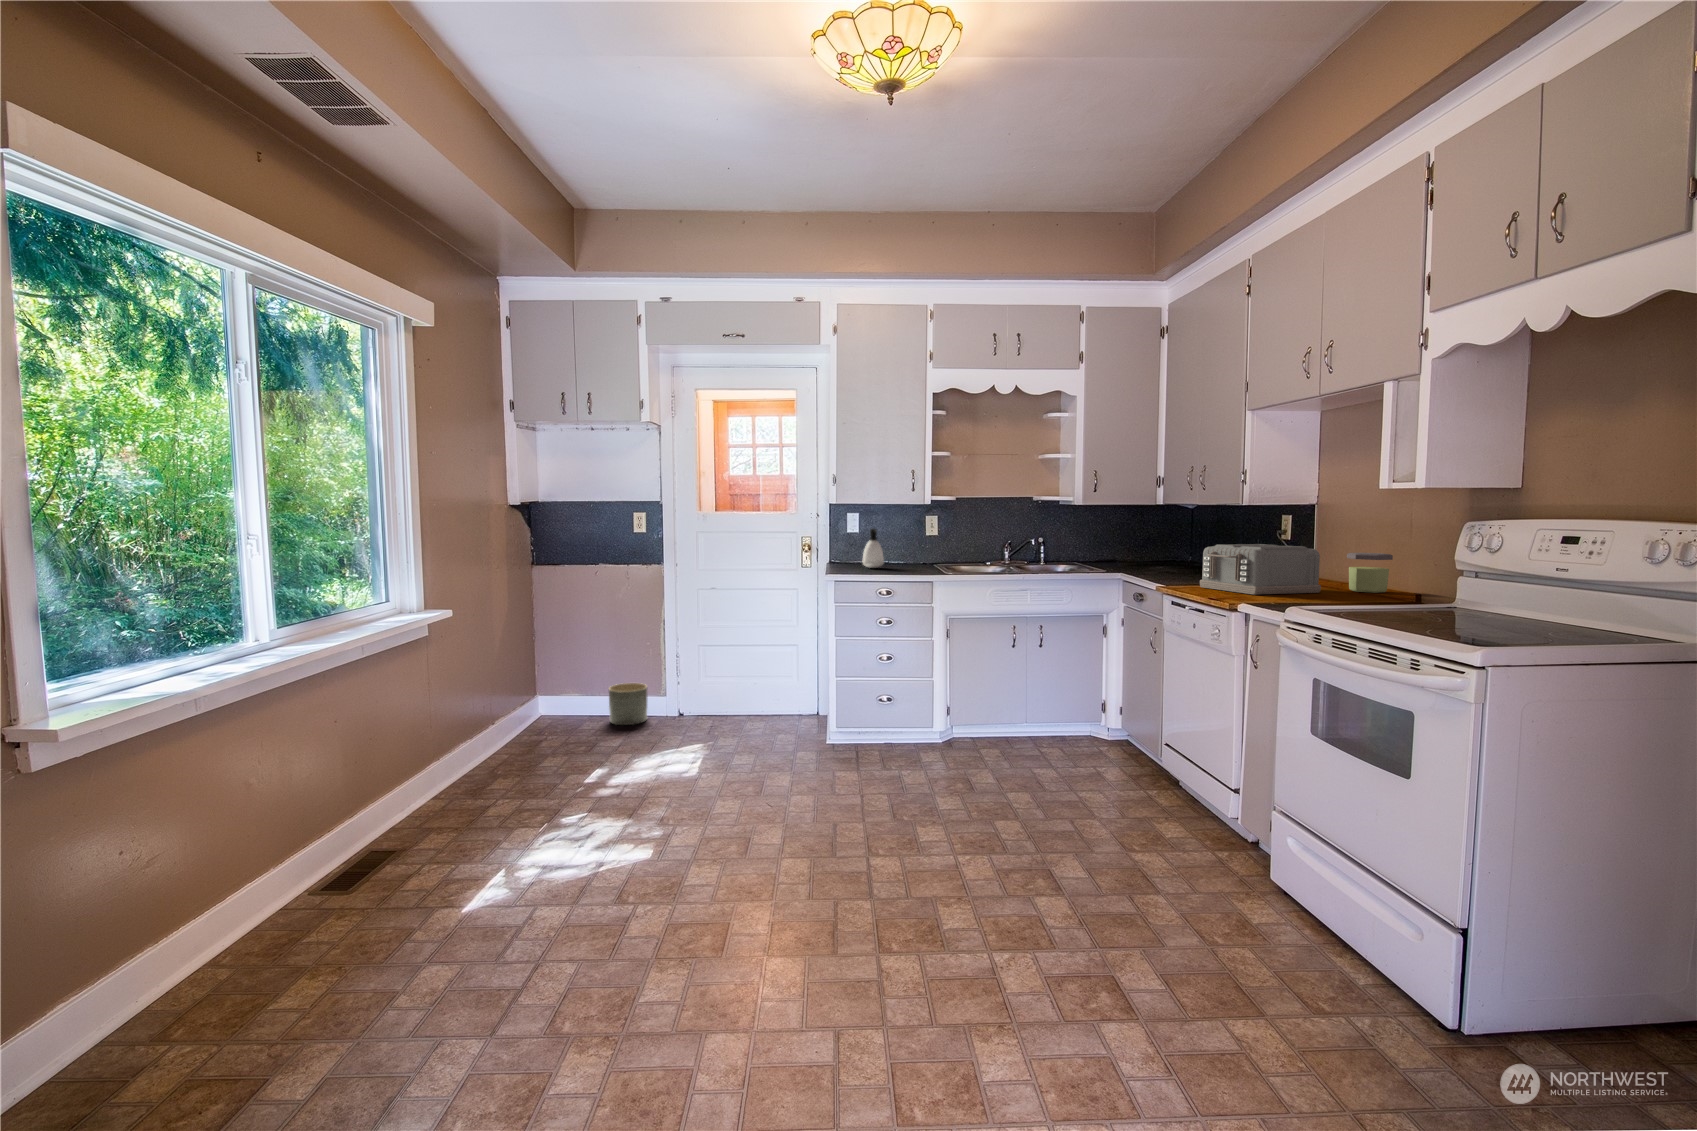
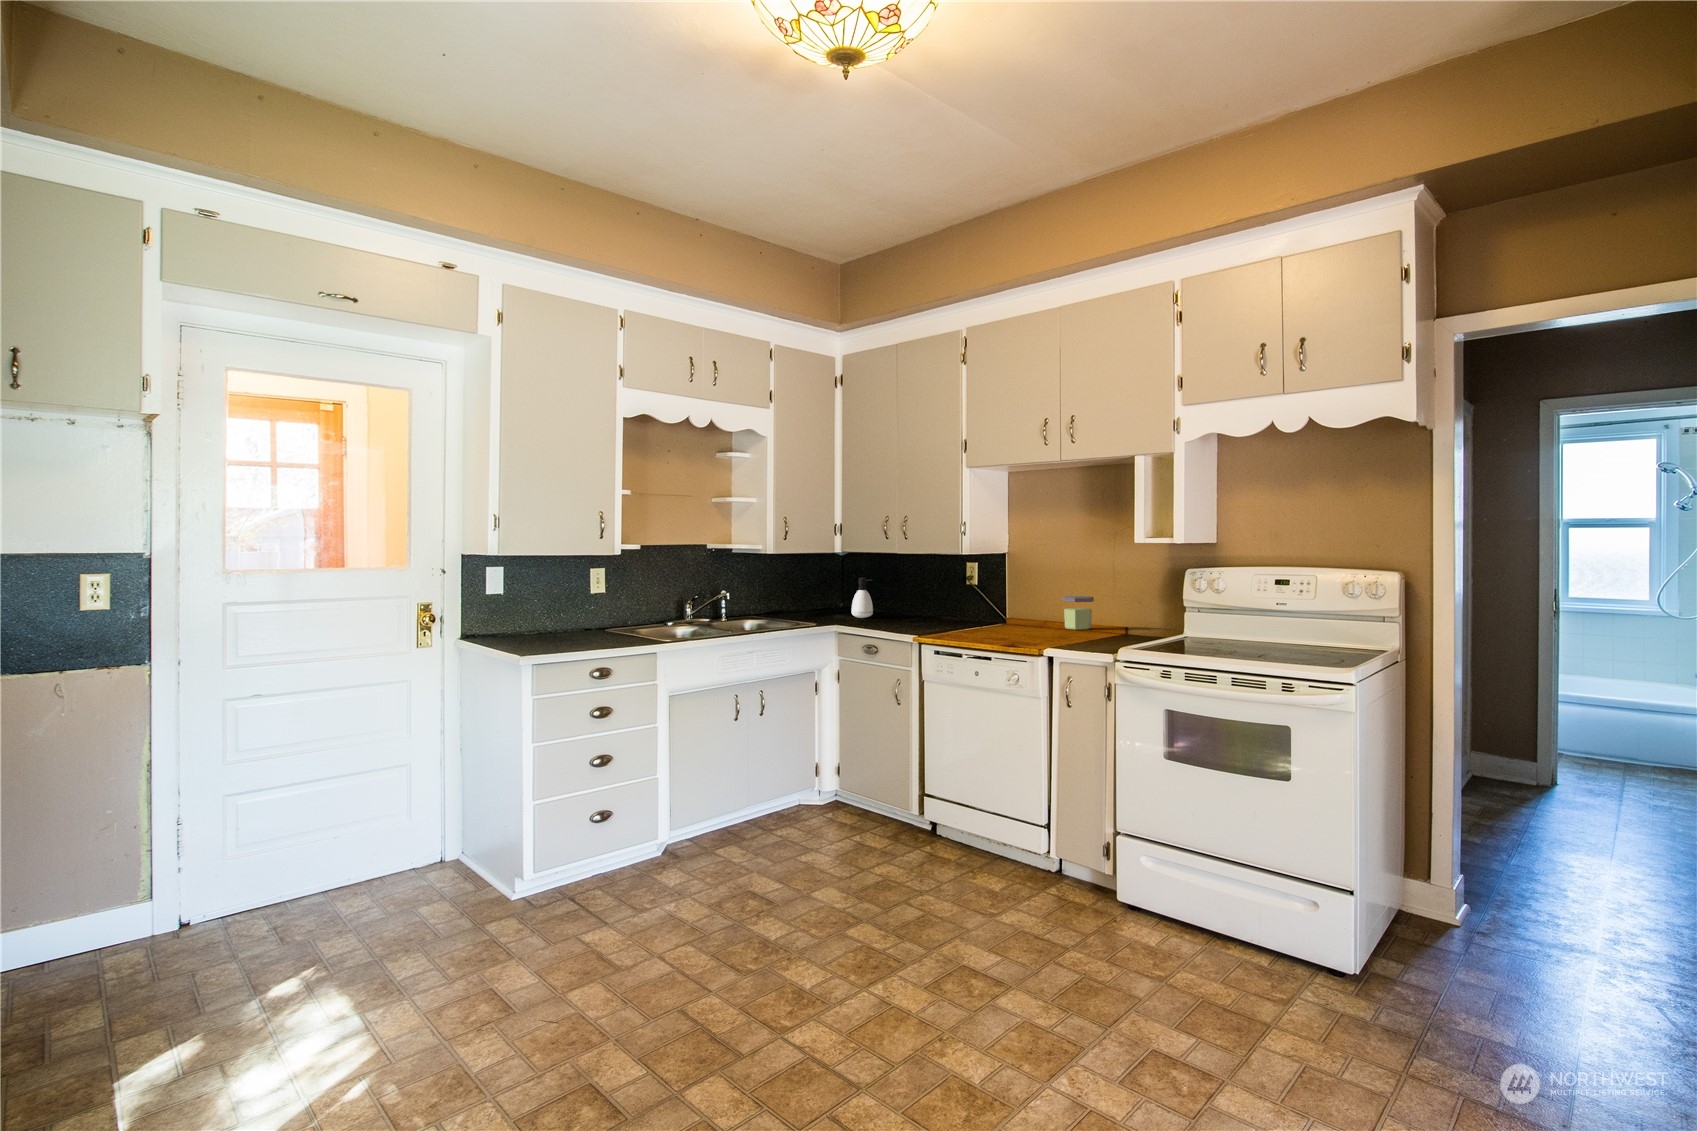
soap dispenser: present [863,528,884,568] -> present [851,578,873,618]
toaster: present [1200,544,1321,595] -> none [973,592,1062,639]
planter: present [609,683,647,725] -> none [53,892,148,987]

